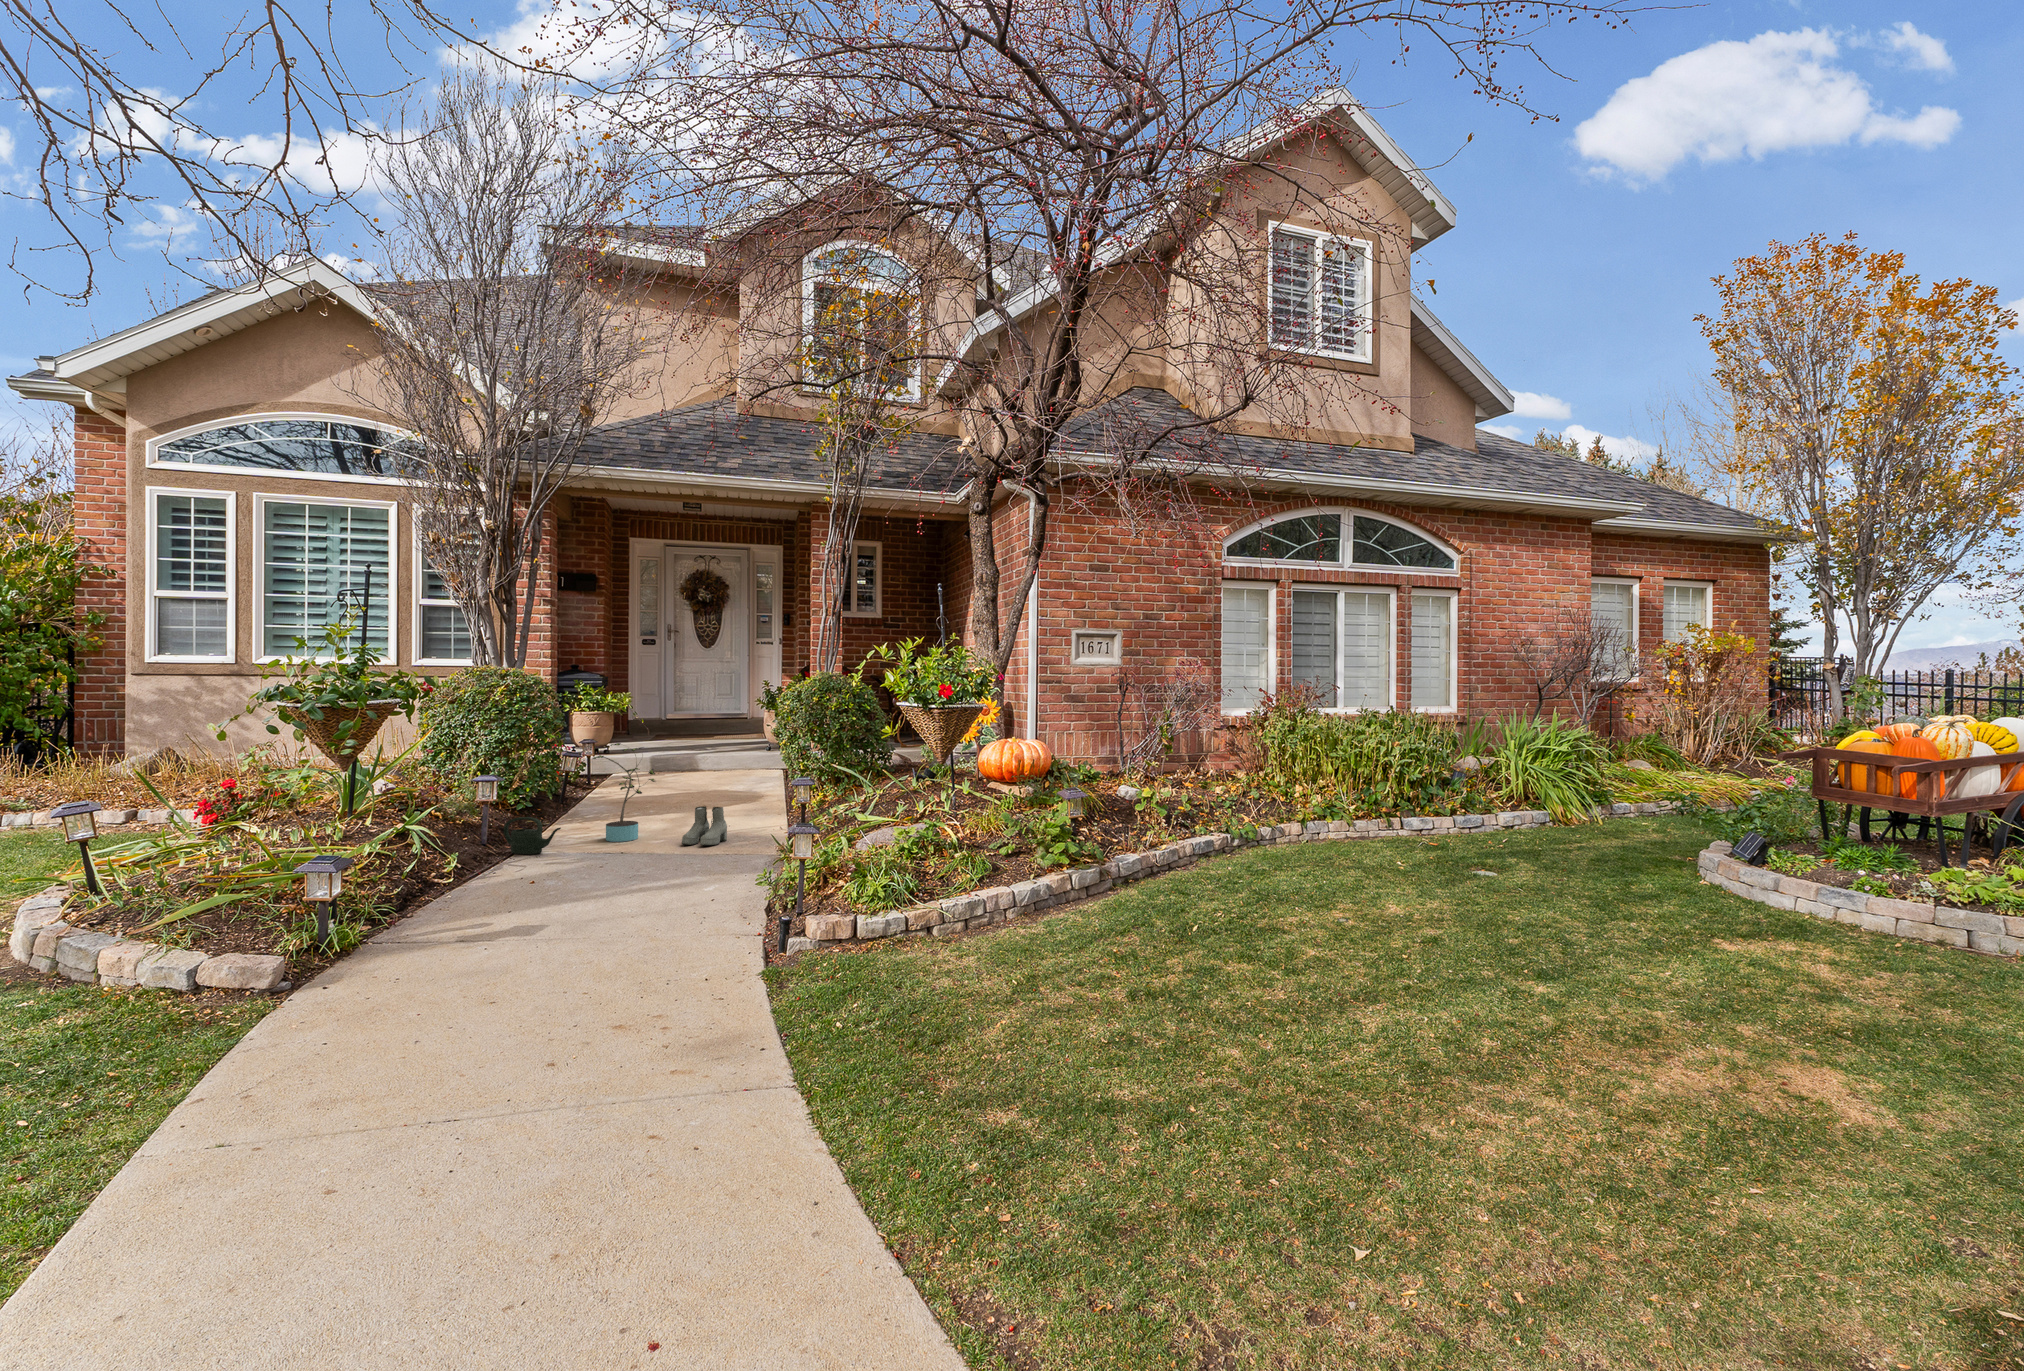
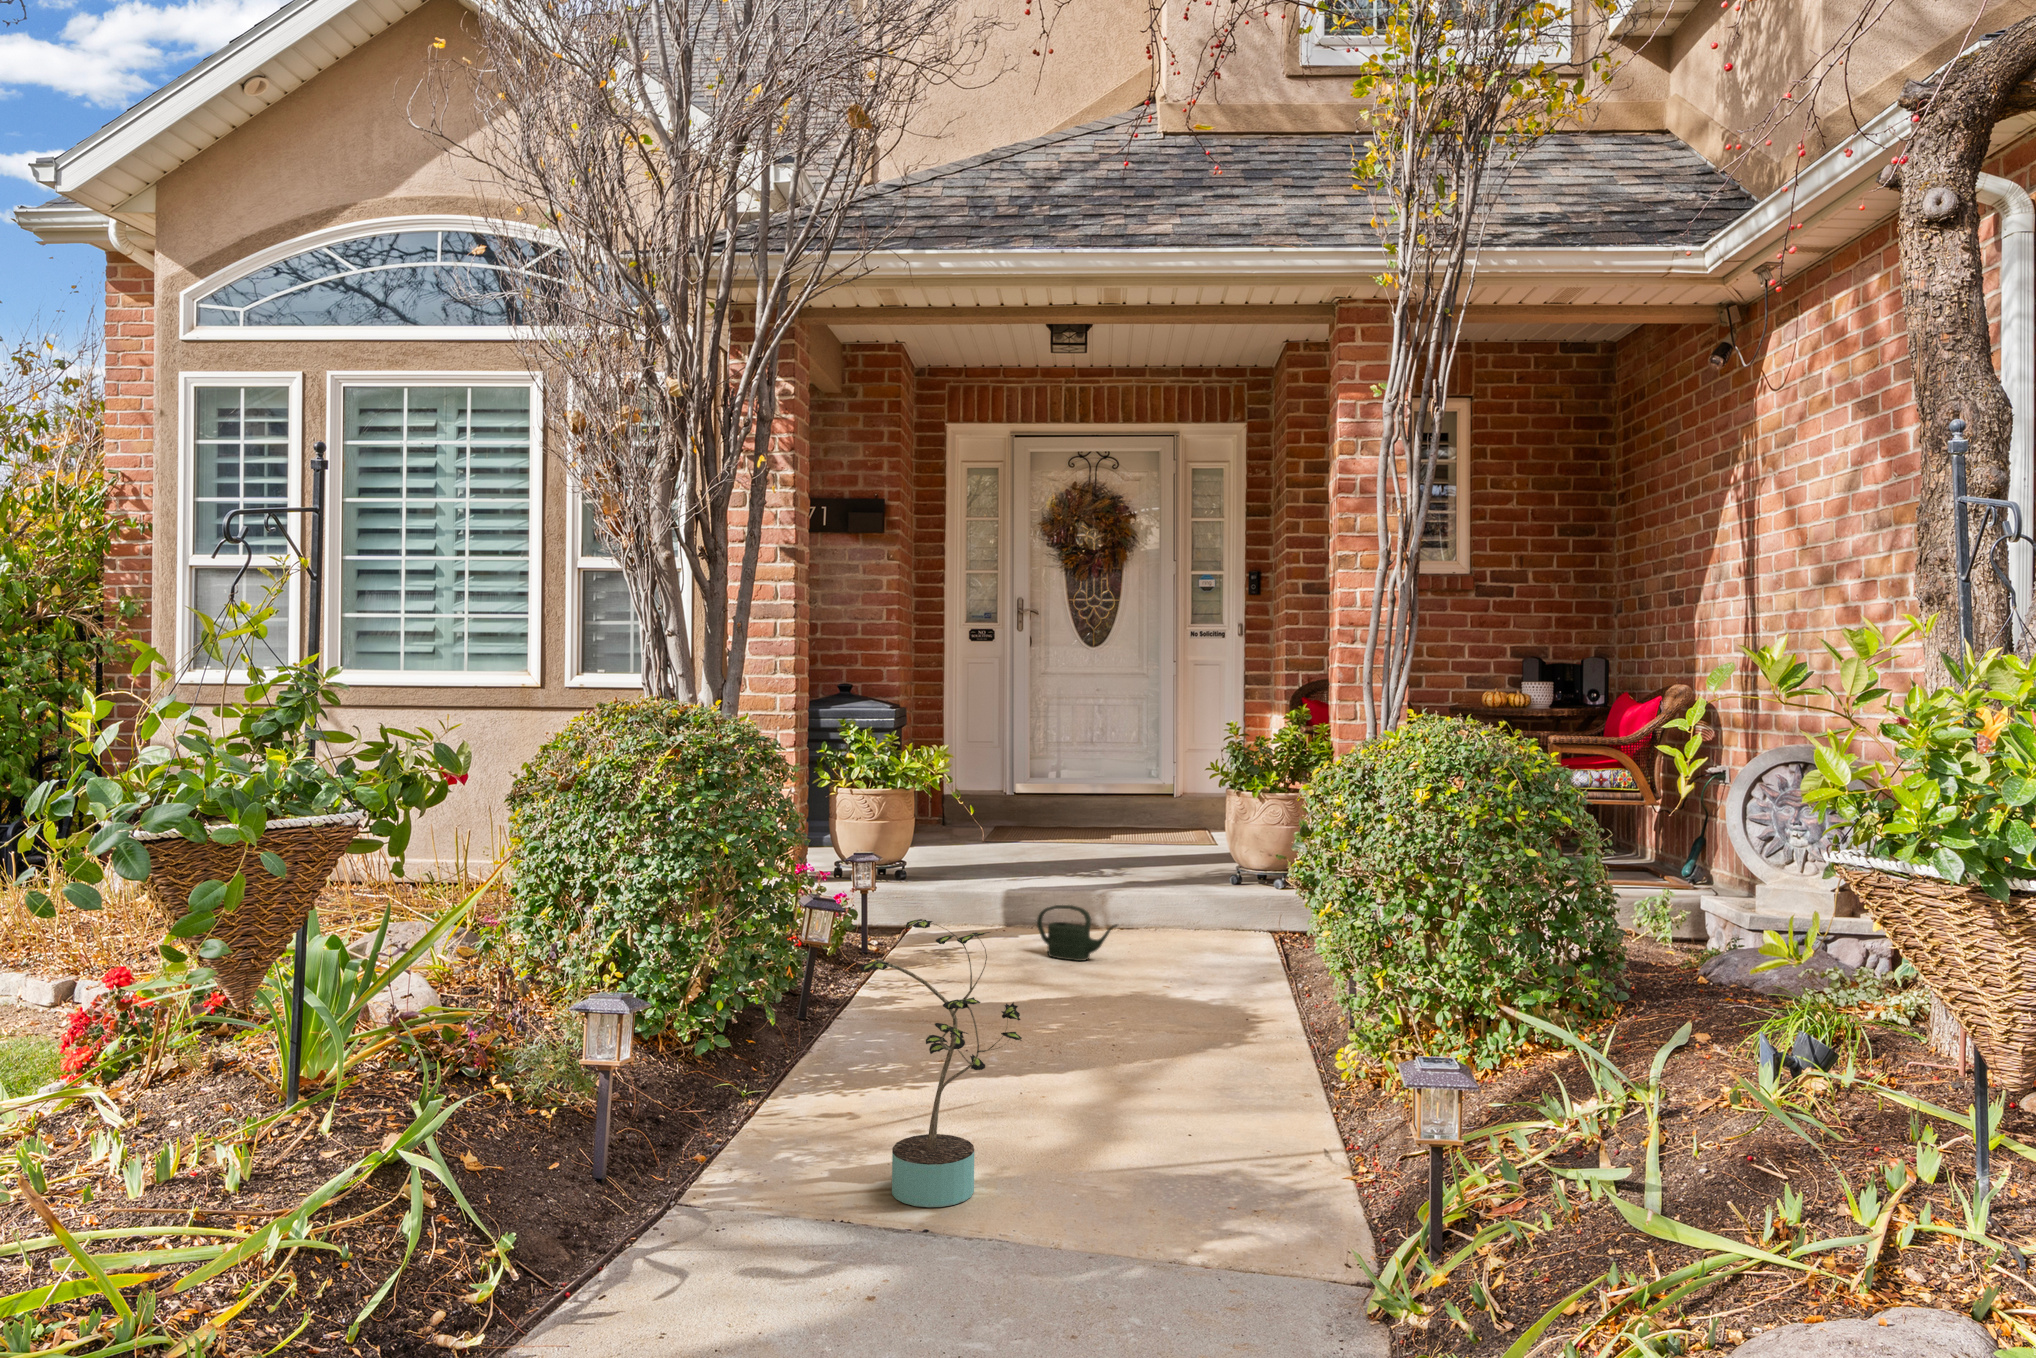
boots: present [682,806,727,845] -> none [1096,1128,1221,1269]
watering can: present [504,817,561,854] -> present [1037,905,1118,961]

